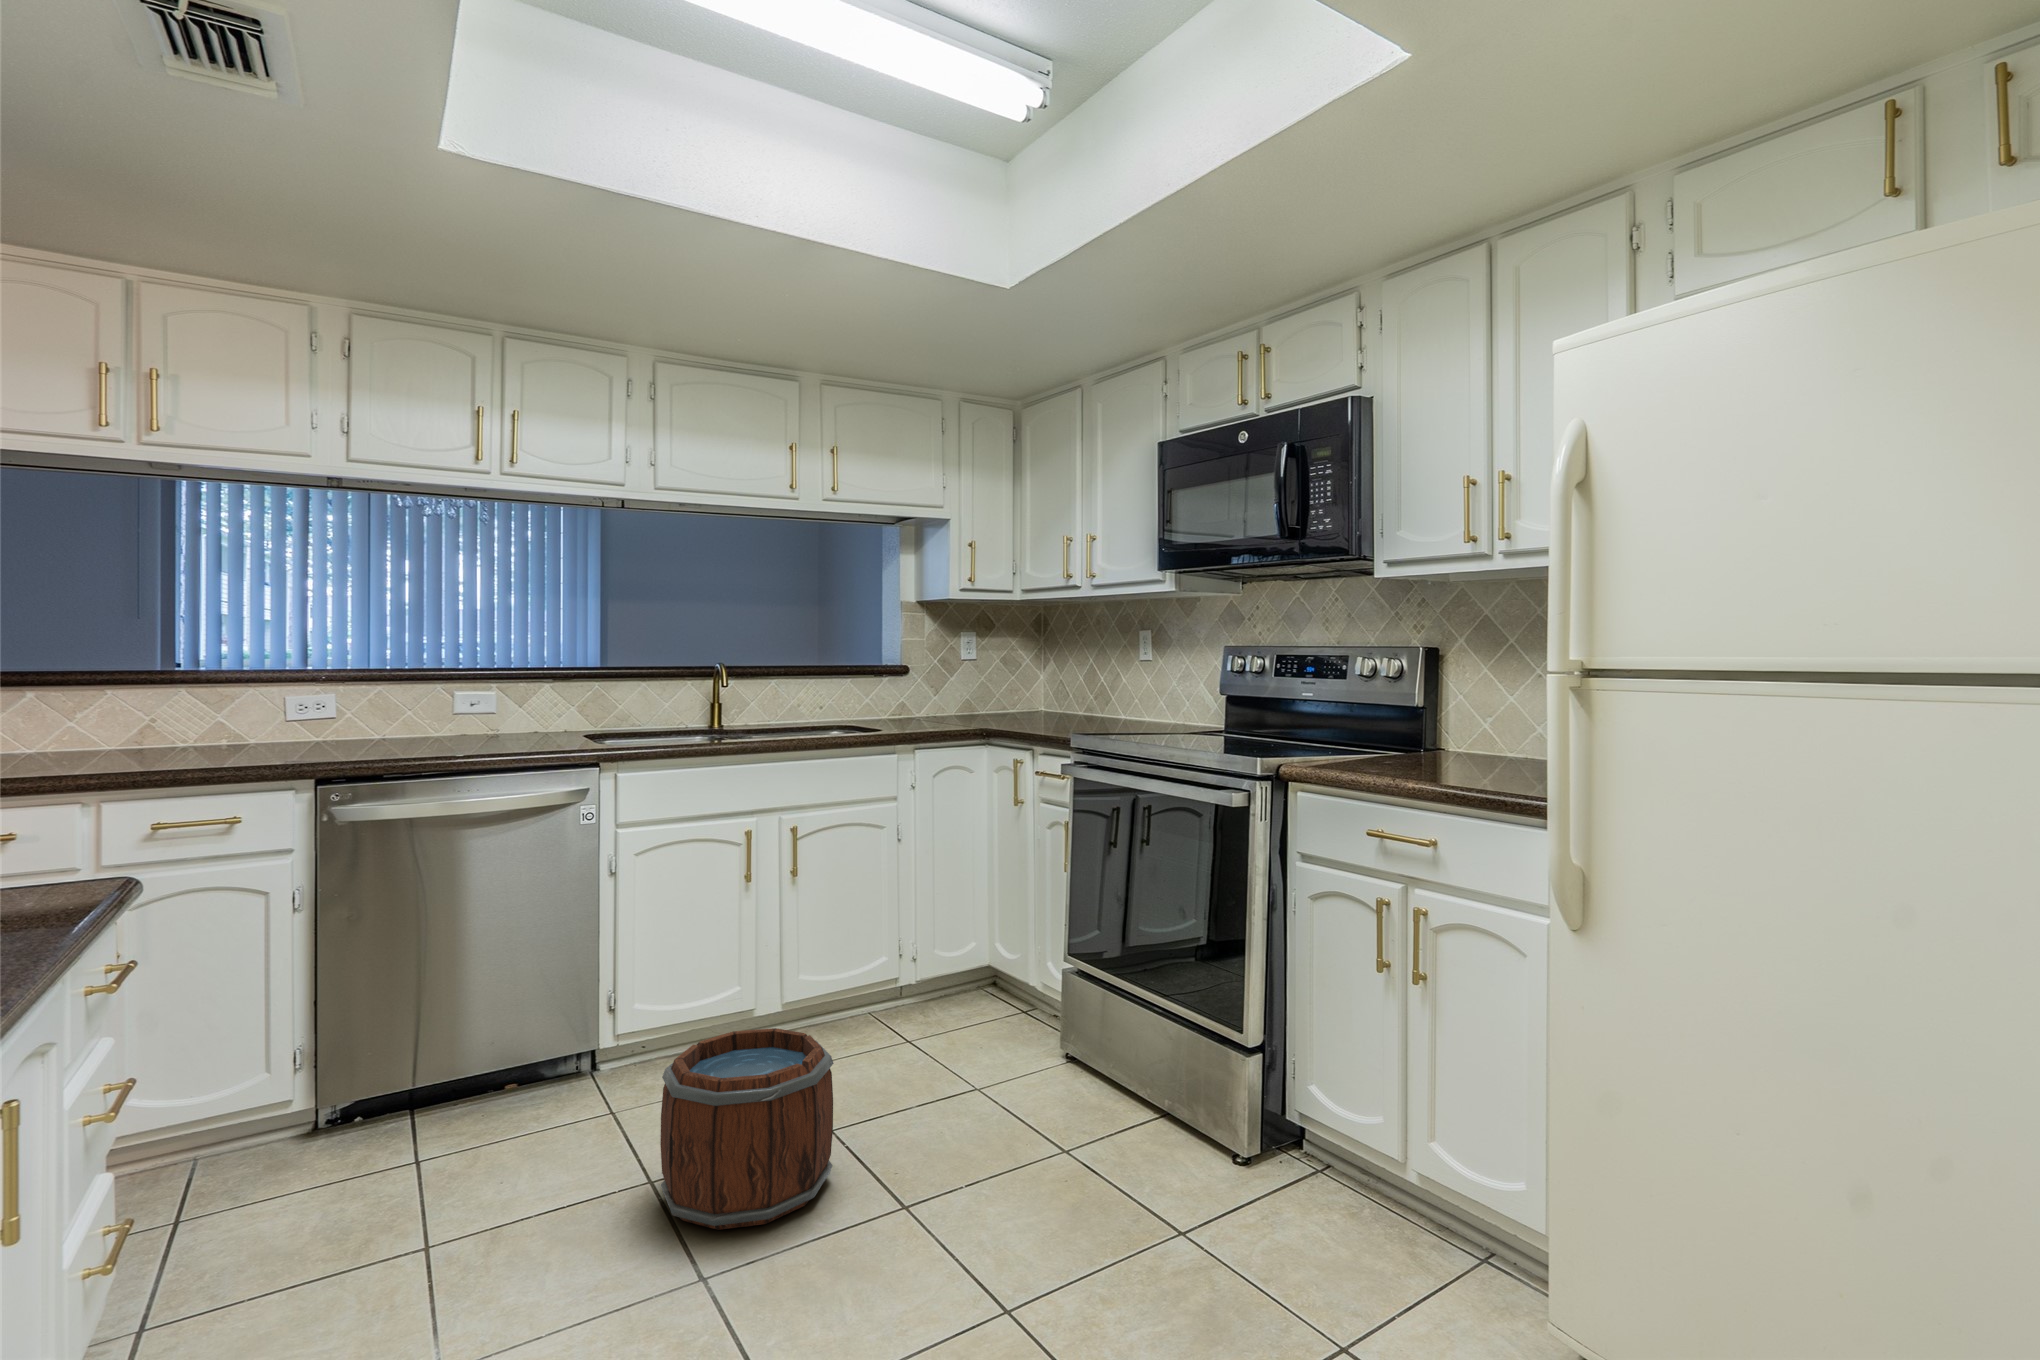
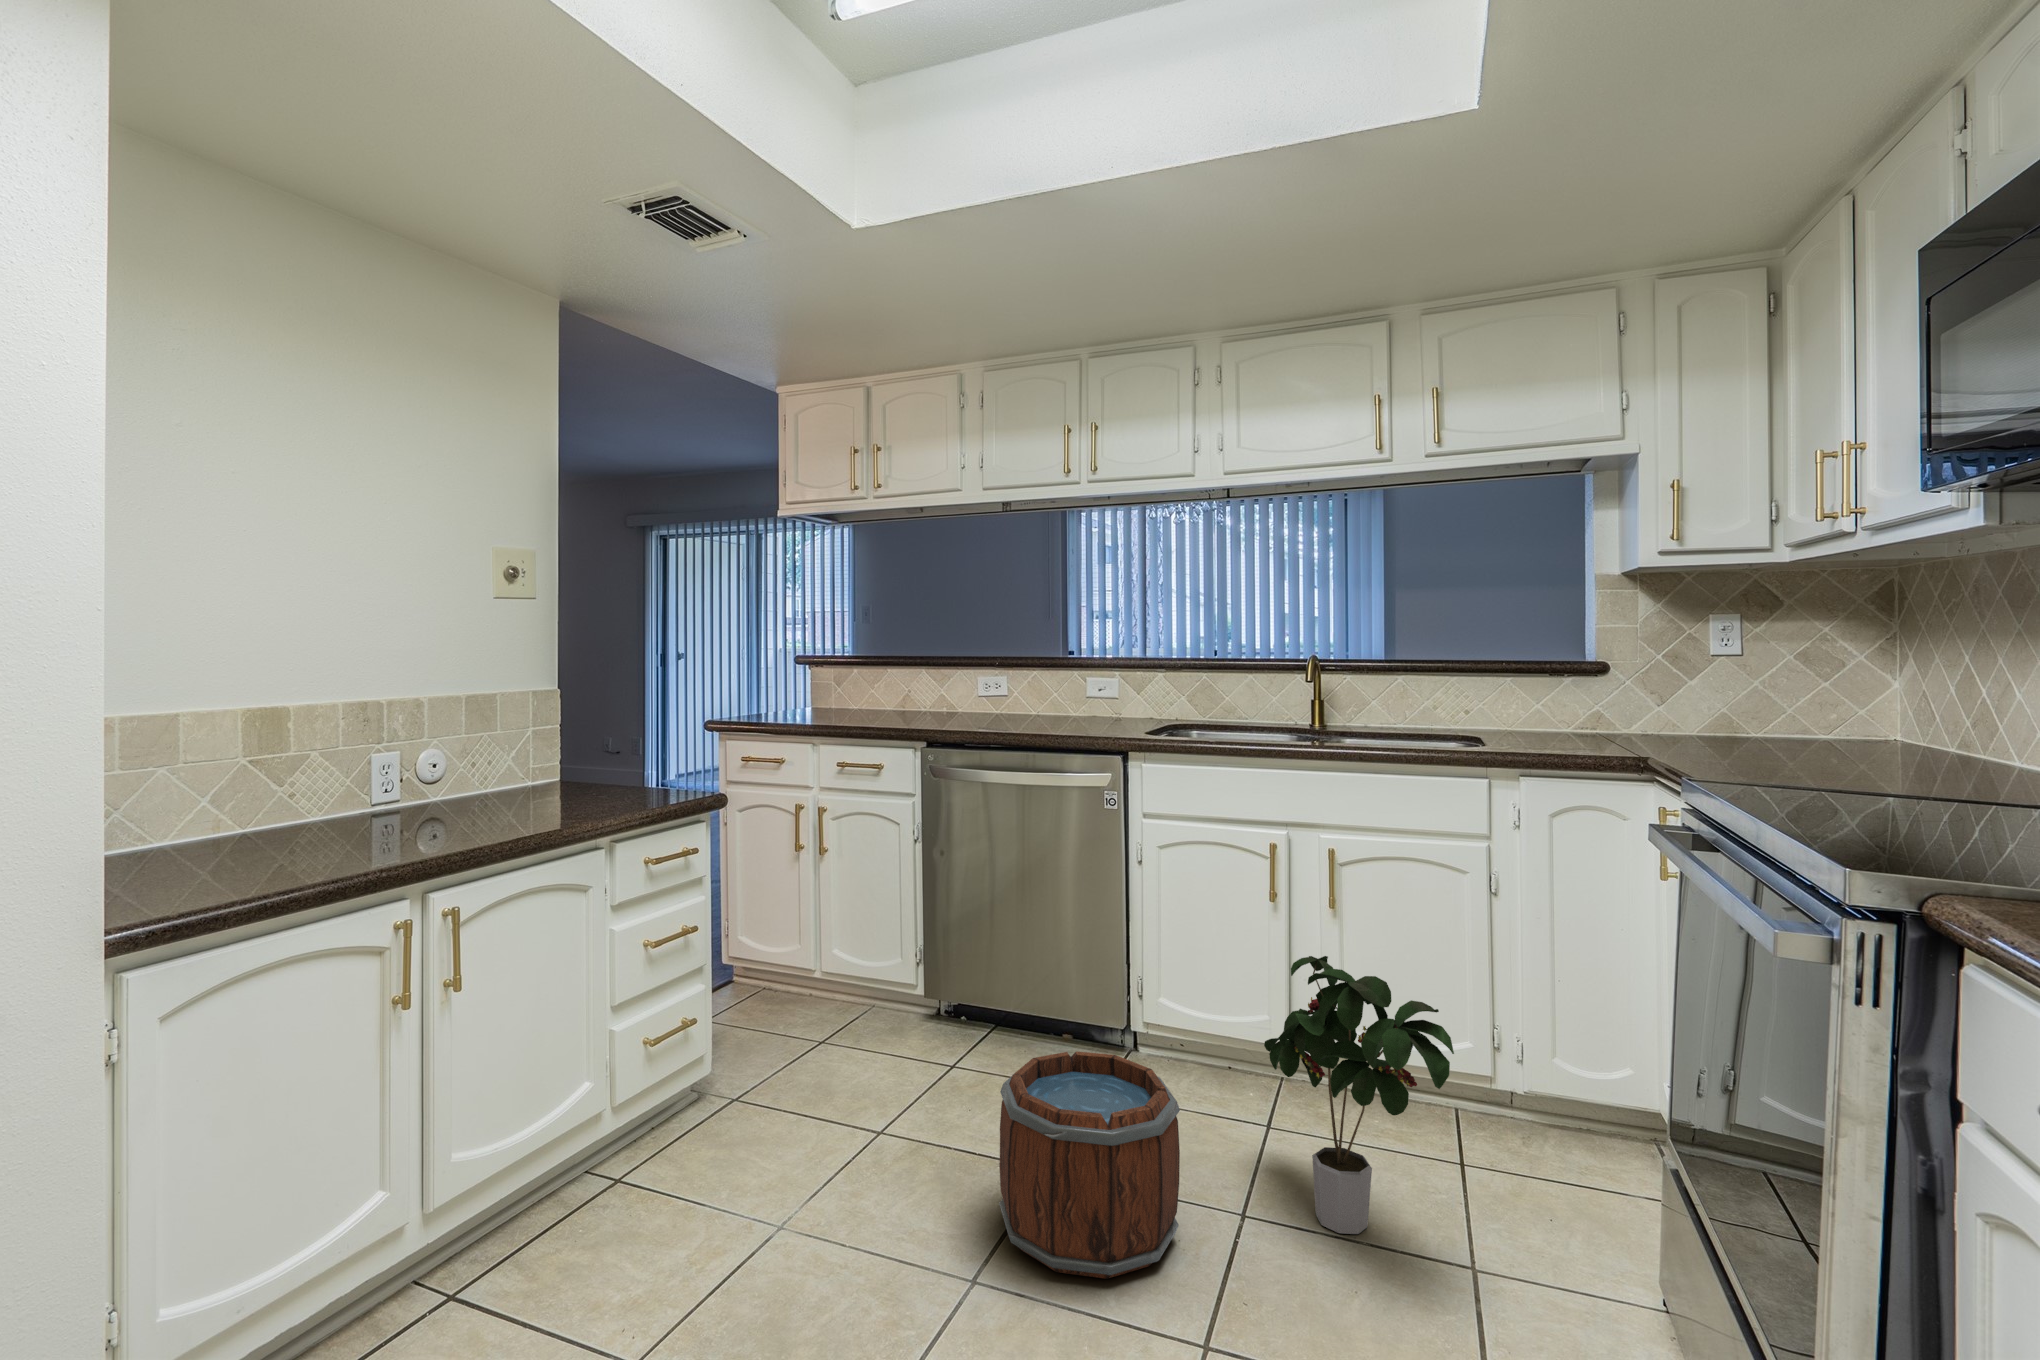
potted plant: none [804,900,980,1105] -> present [1264,956,1454,1234]

